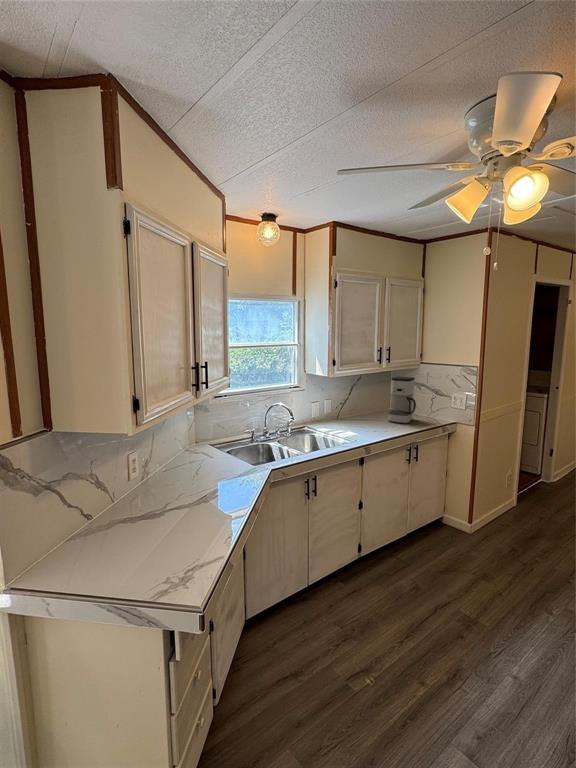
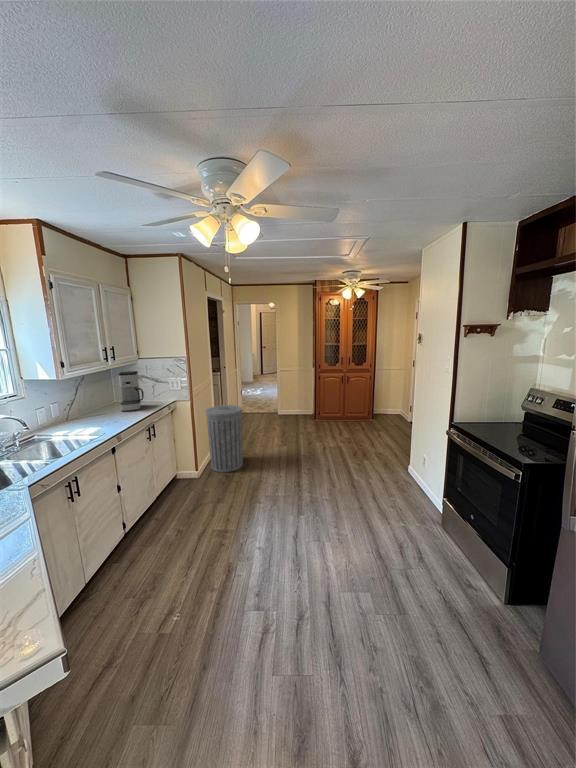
trash can: none [496,443,562,546] -> present [206,405,243,472]

